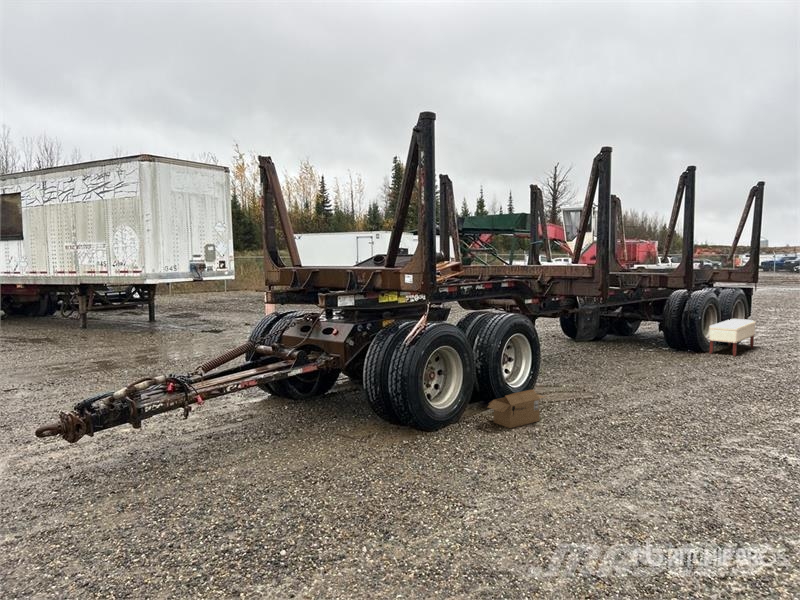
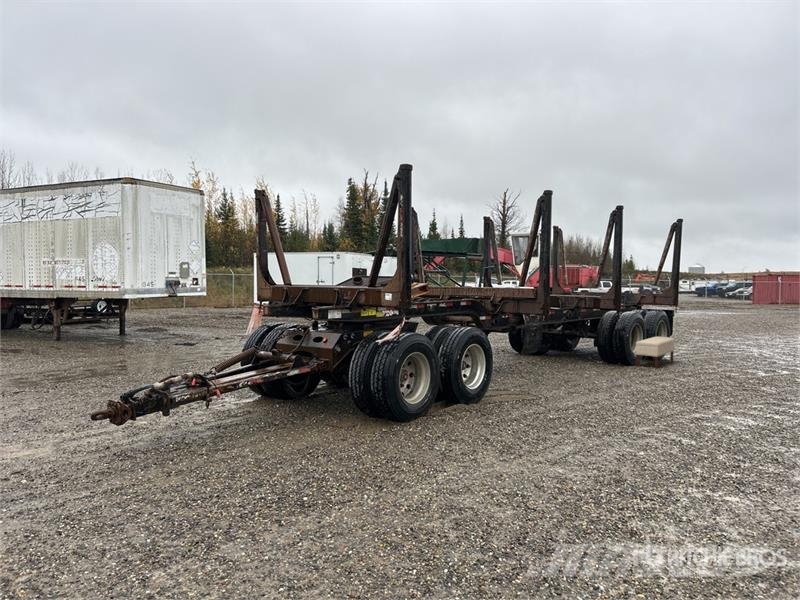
cardboard box: present [487,390,545,428] -> none [450,390,499,421]

